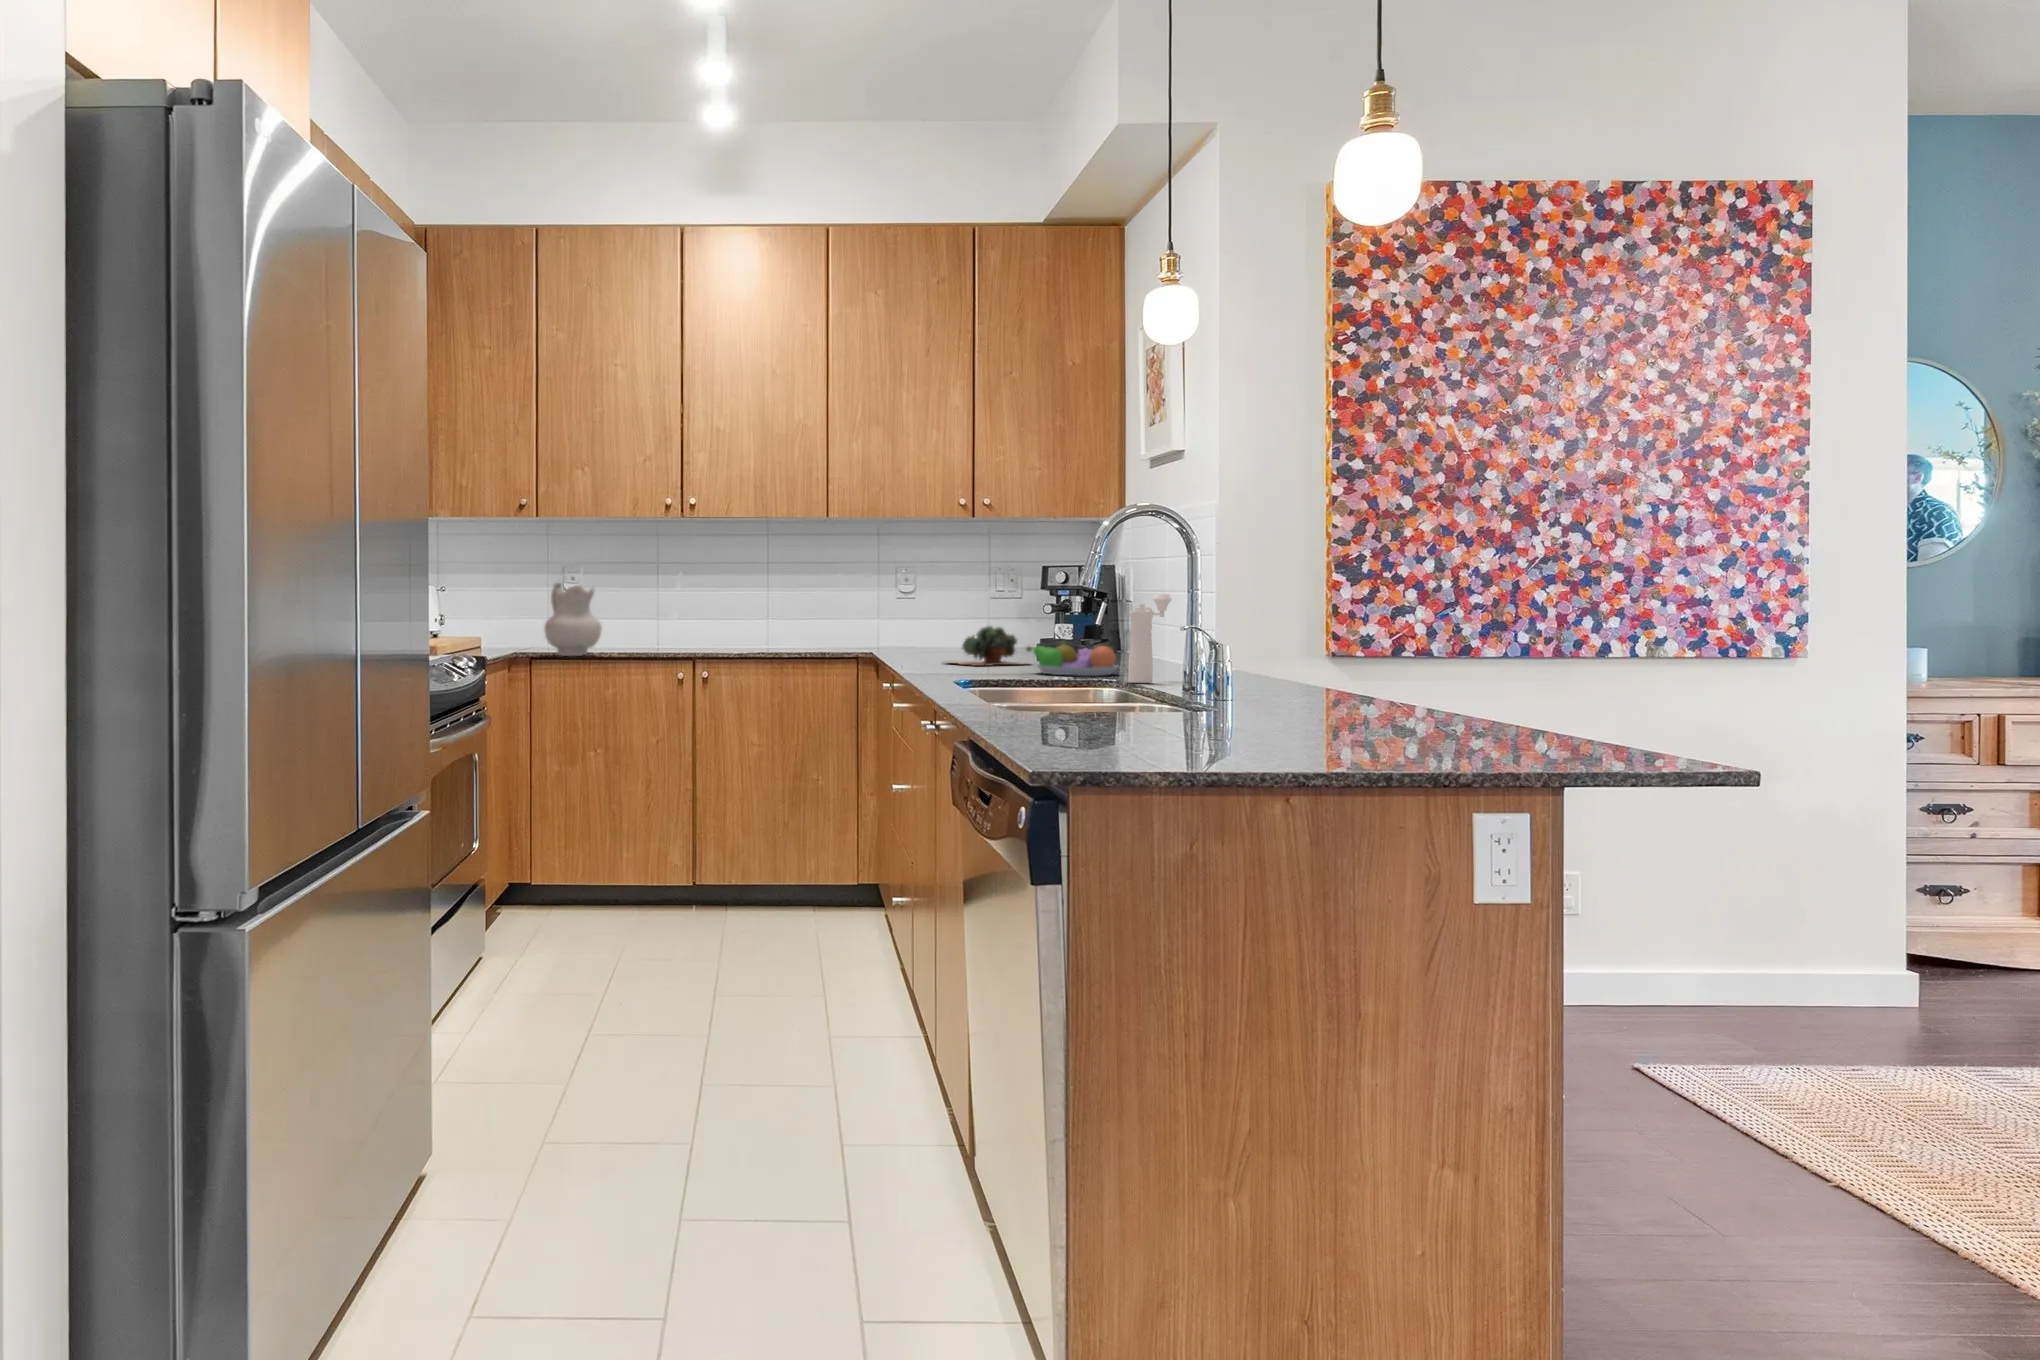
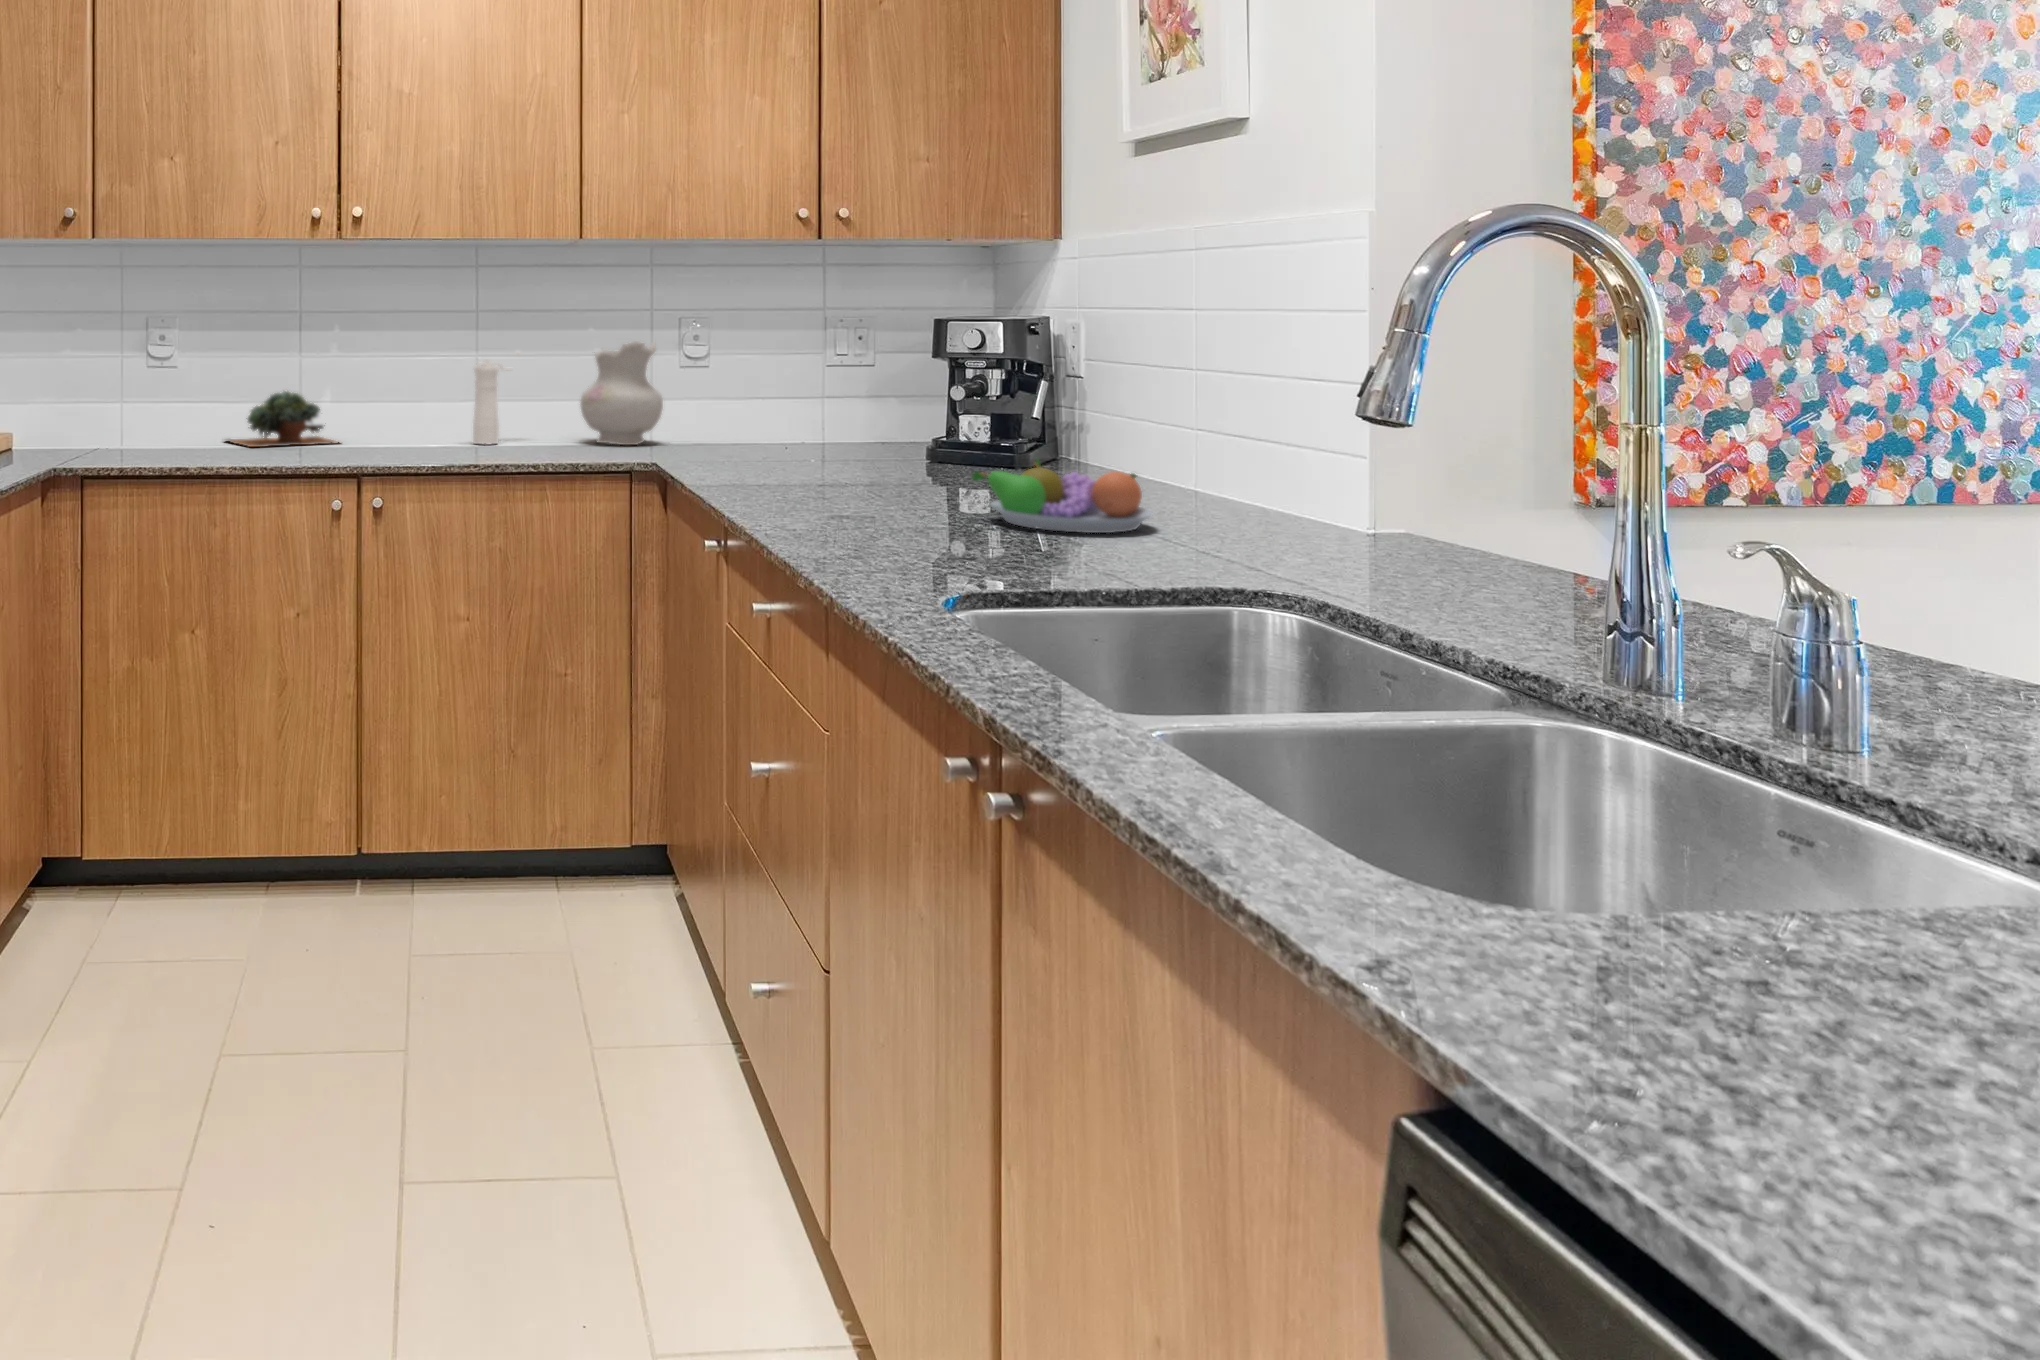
ceramic pitcher: present [544,583,602,656] -> present [580,341,663,445]
pepper mill: present [1128,594,1171,683] -> present [473,351,520,444]
succulent plant: present [955,626,1020,666] -> present [227,391,336,447]

